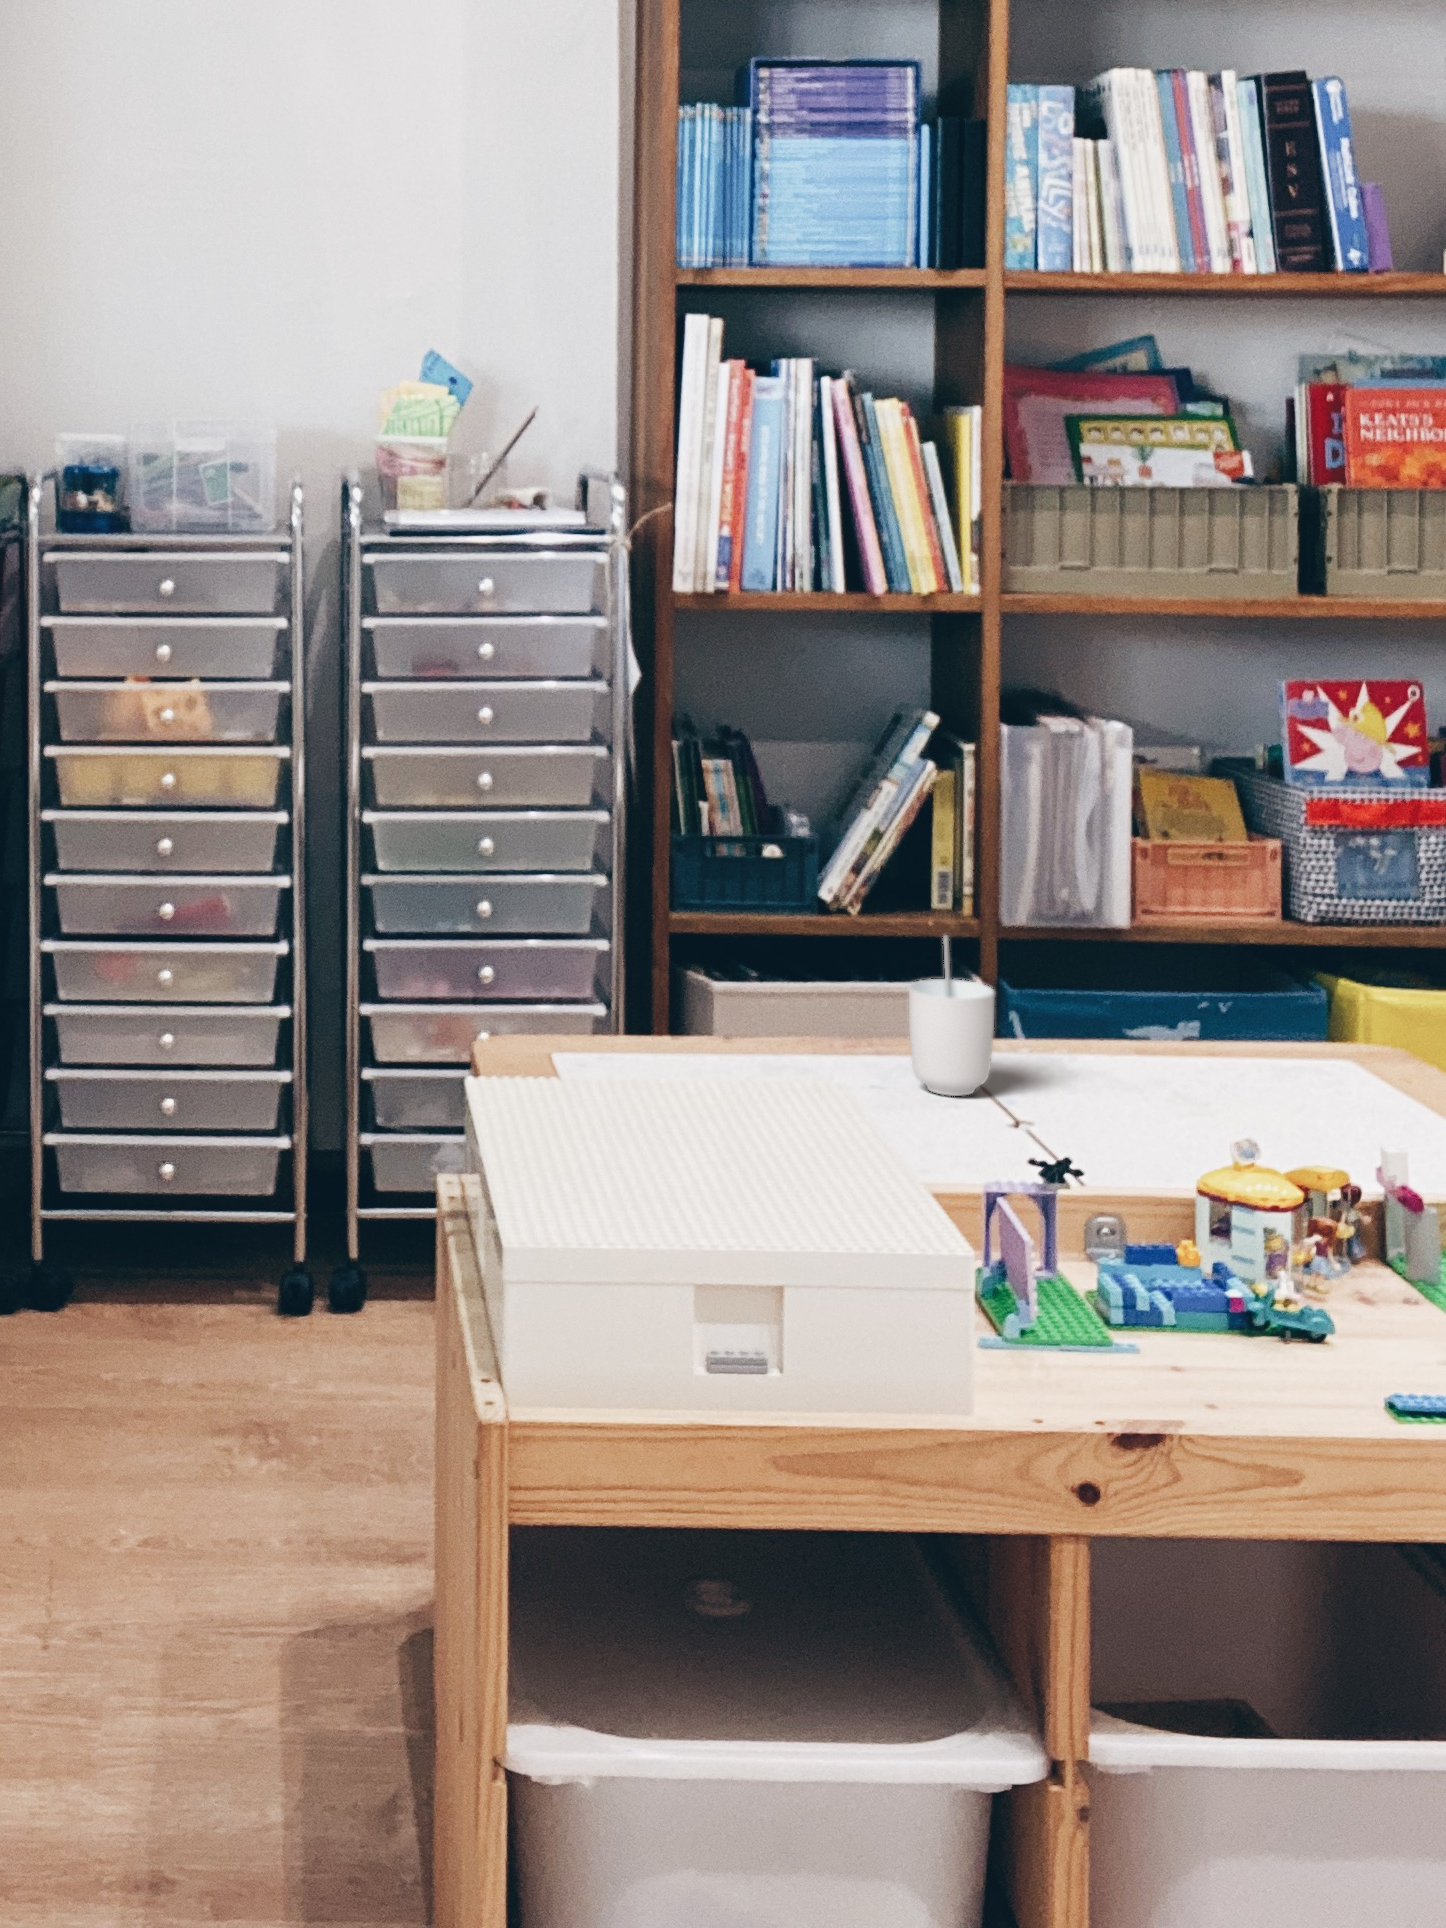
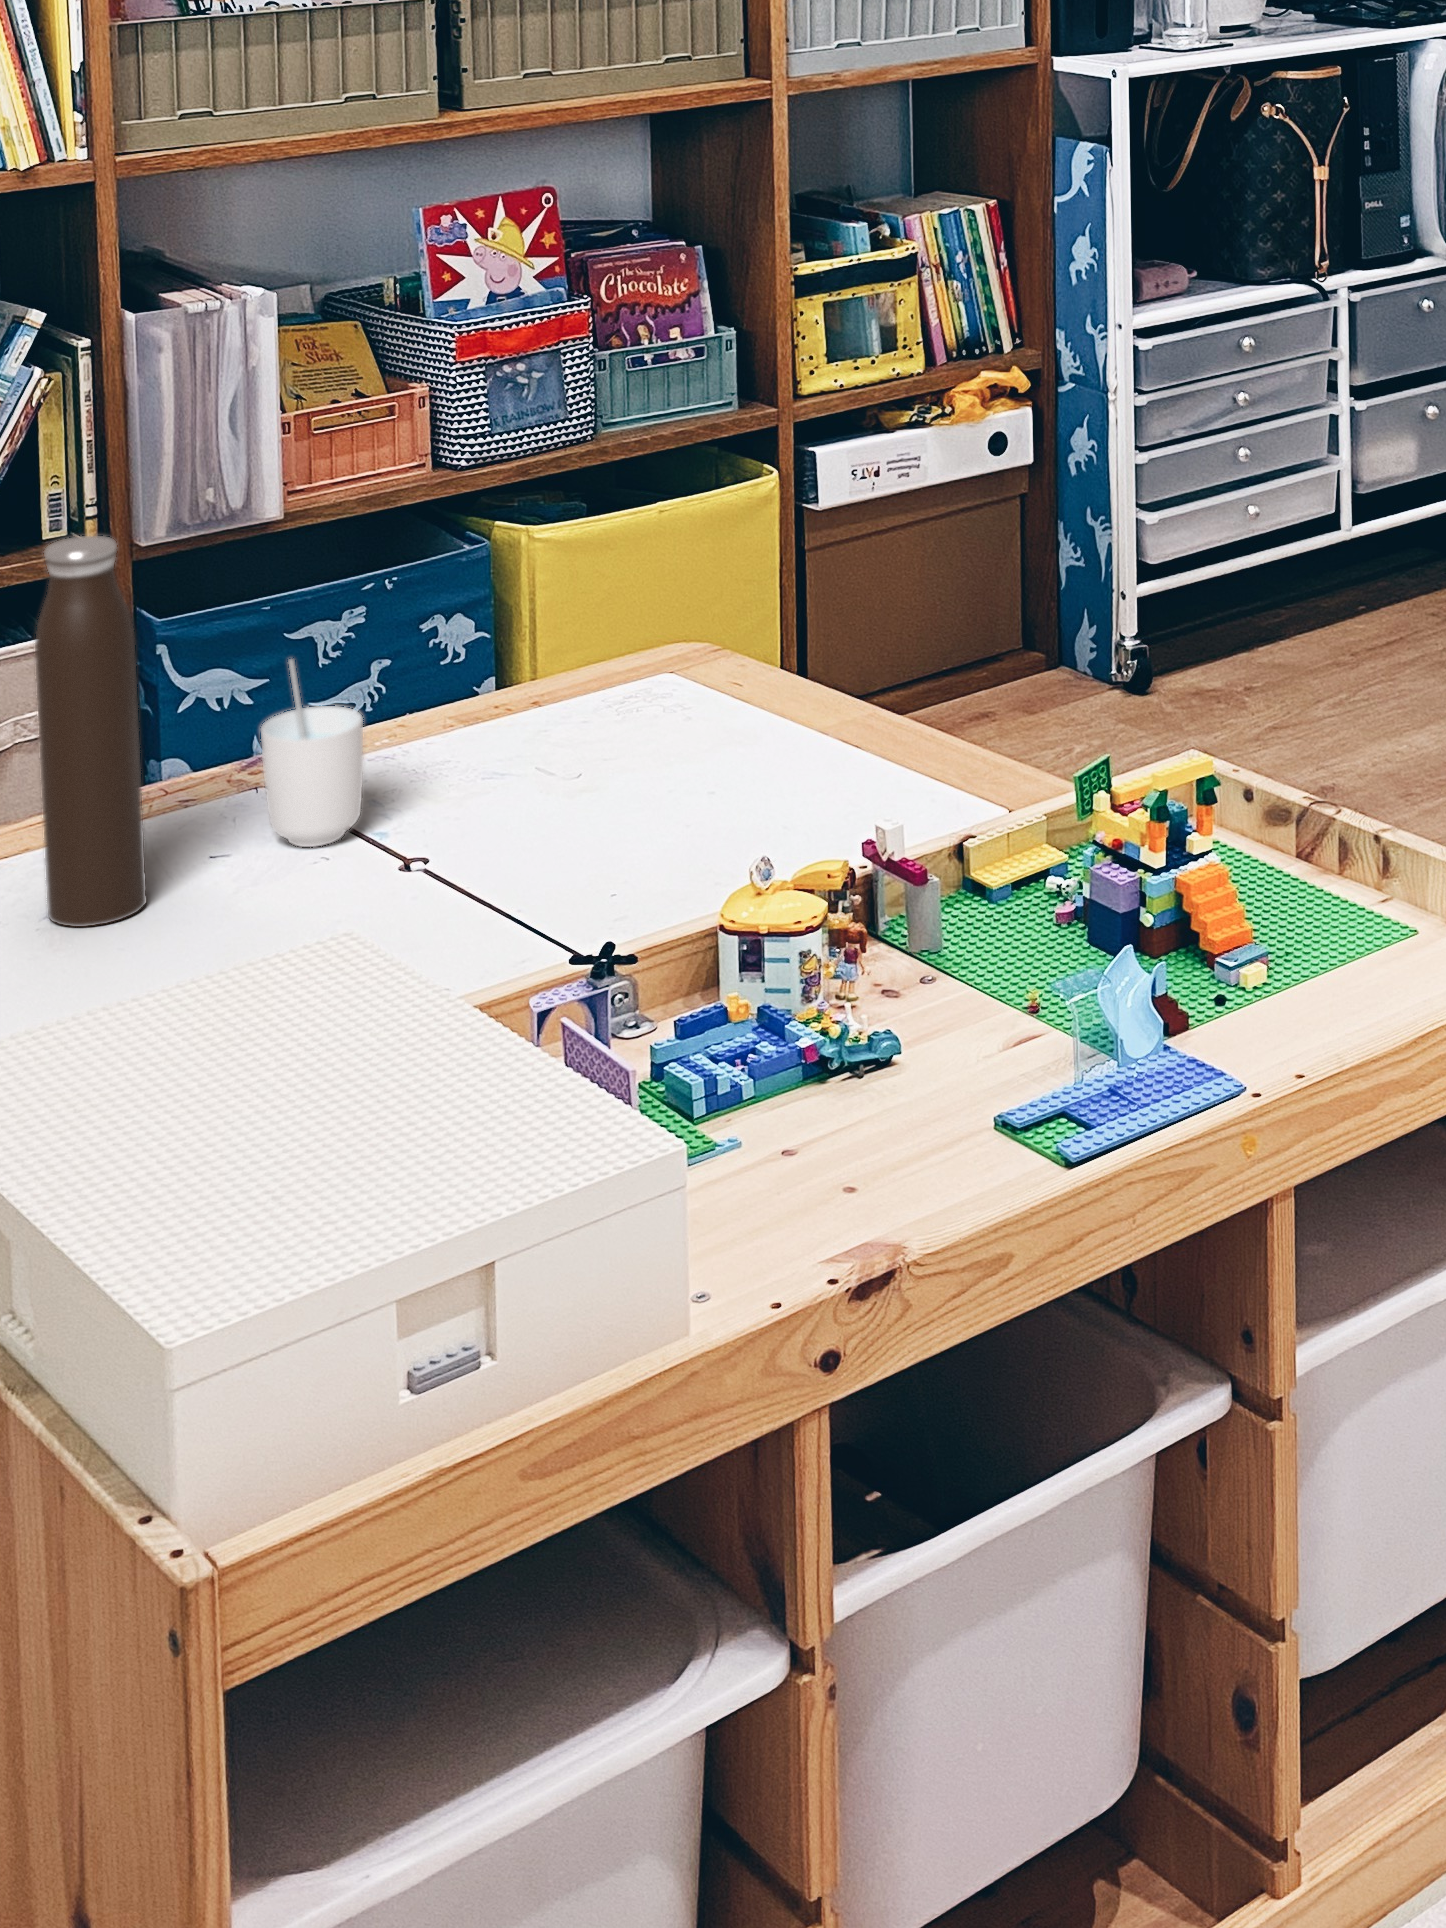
water bottle: none [717,783,794,1102] -> present [35,536,146,927]

